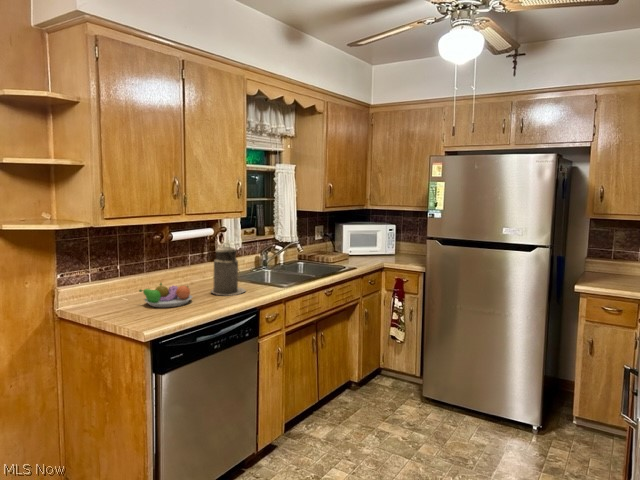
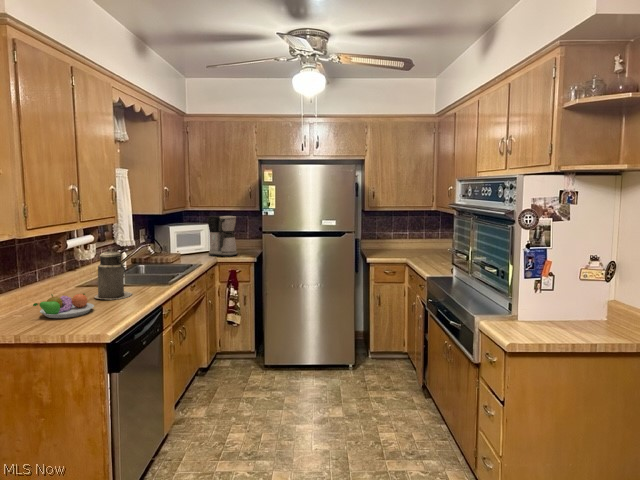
coffee maker: none [382,216,412,263] -> present [208,216,237,257]

